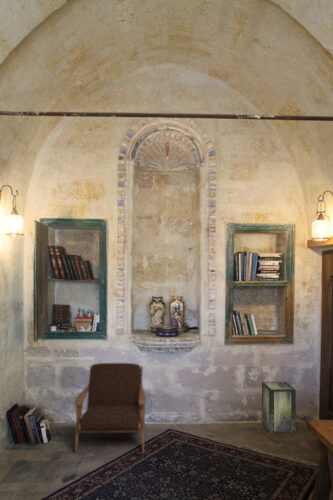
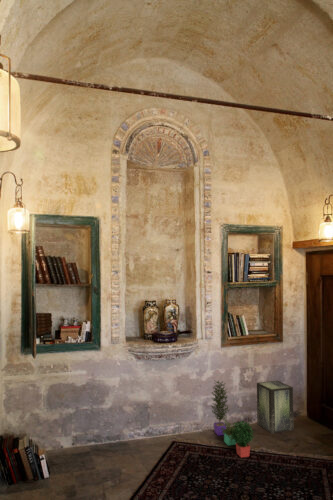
armchair: present [75,363,146,453] -> none [83,374,163,485]
potted plant: none [209,375,239,451] -> present [212,381,254,457]

